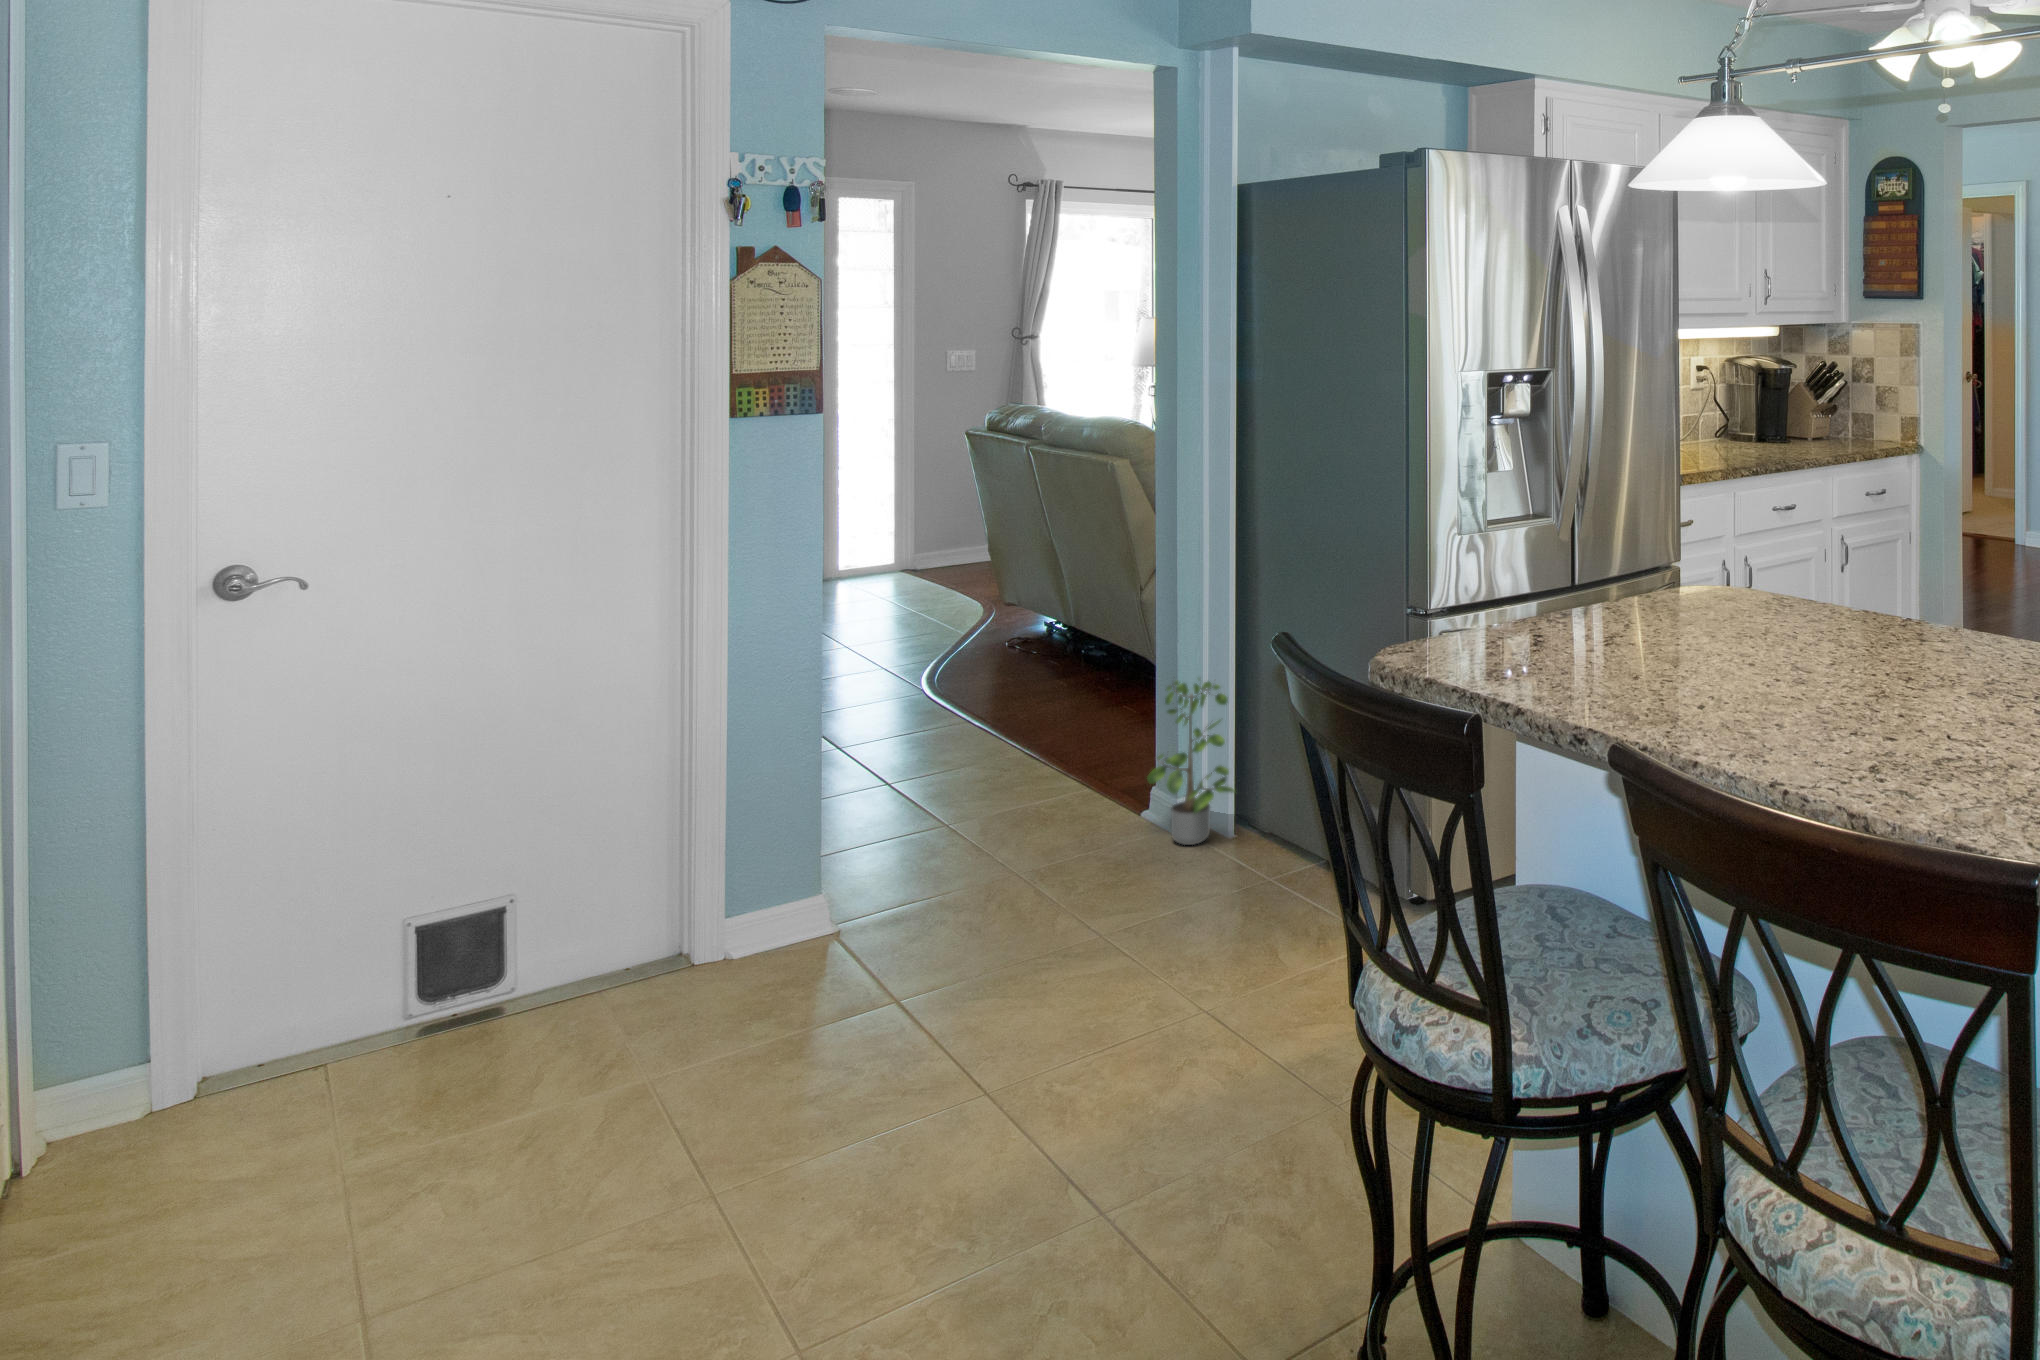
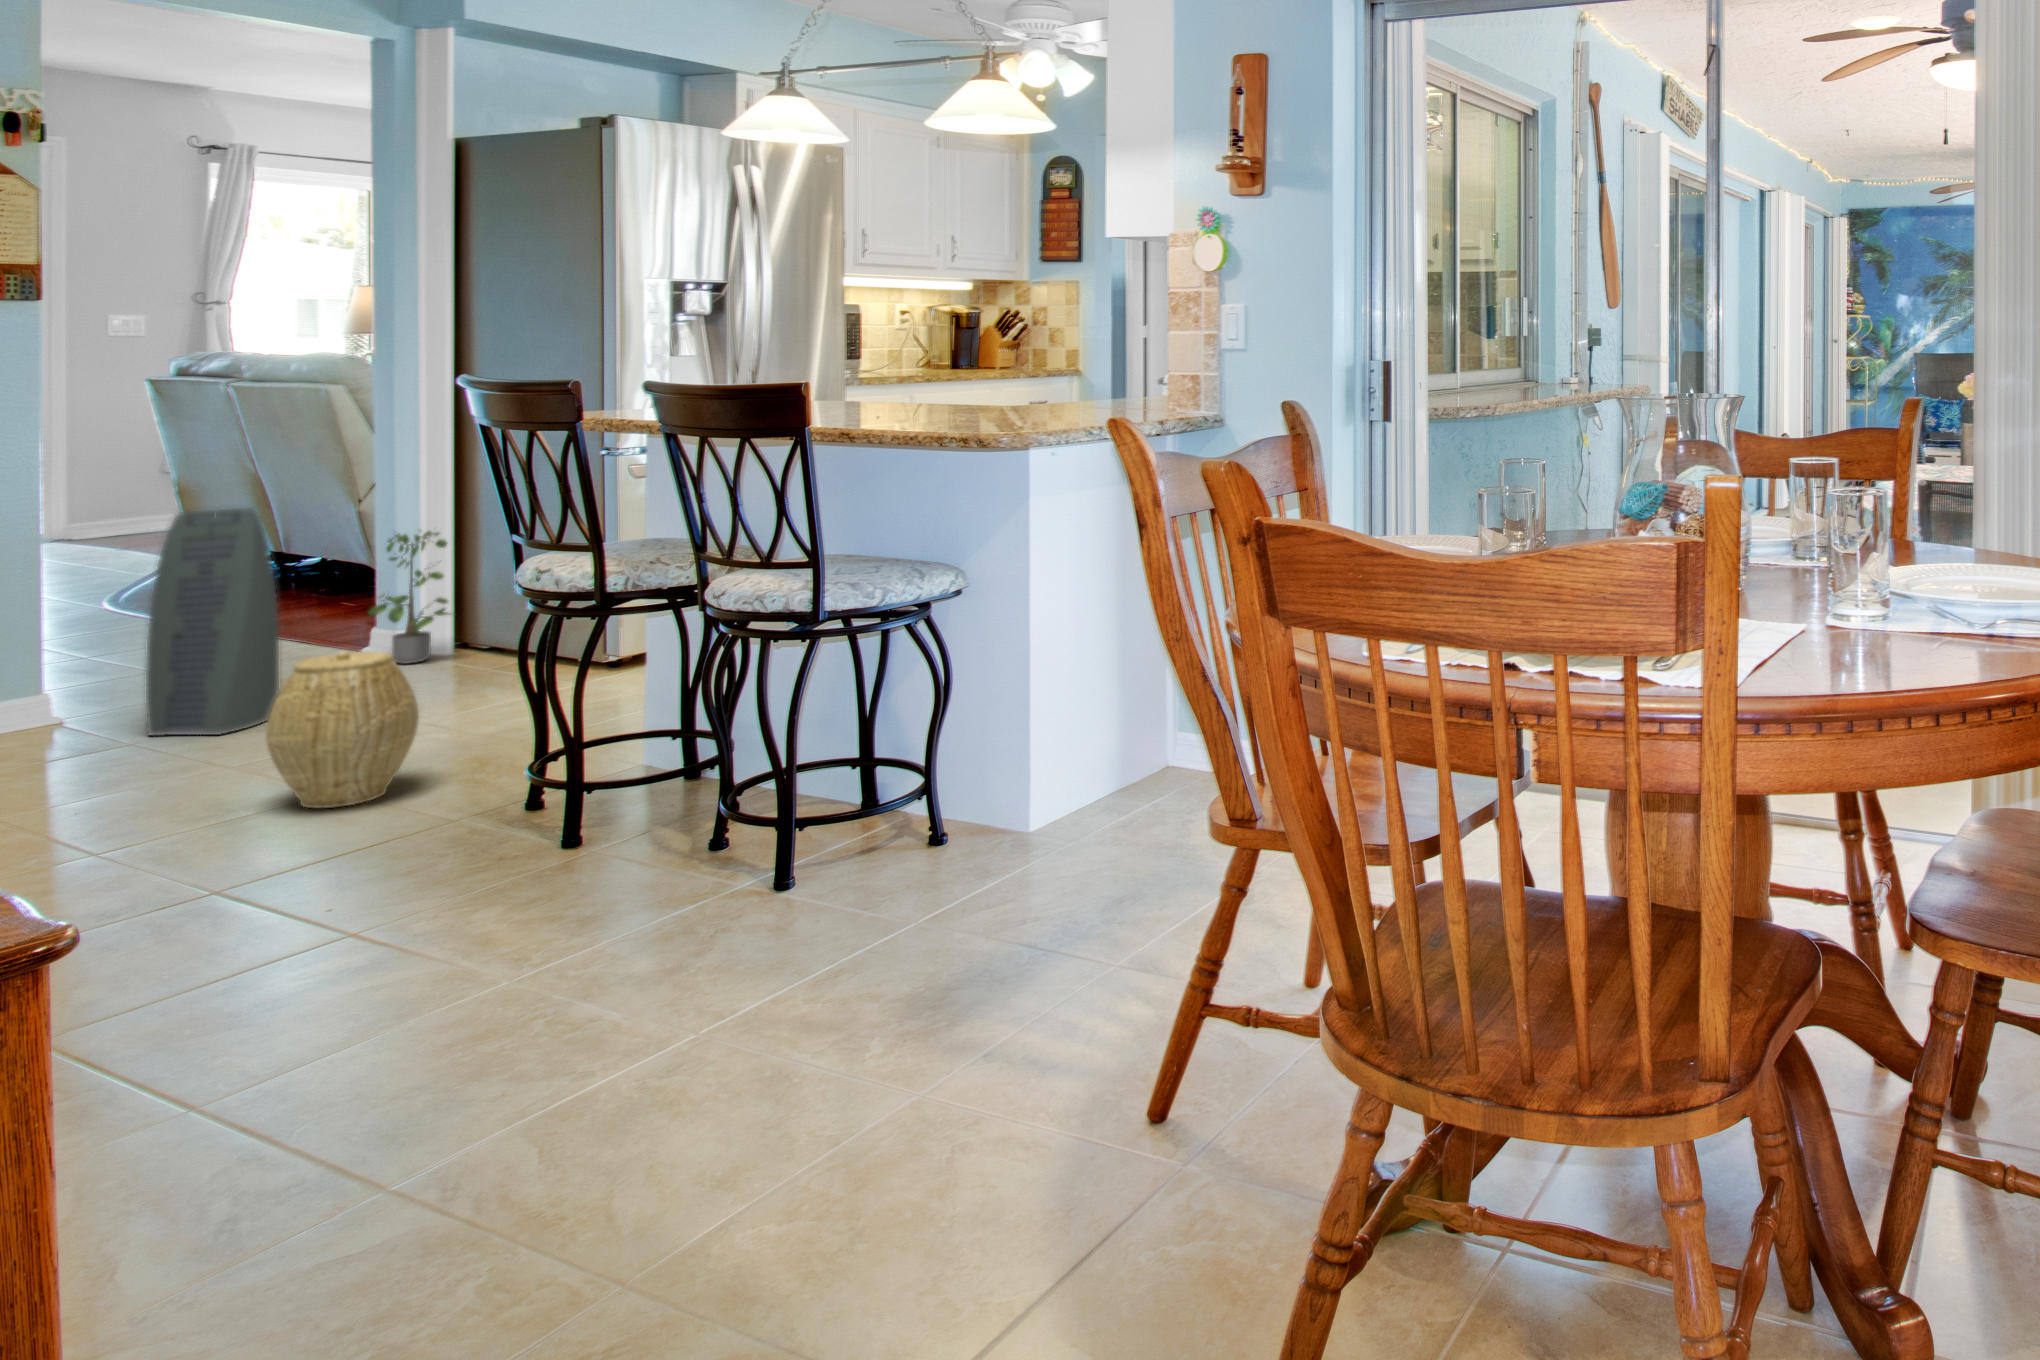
air purifier: none [919,683,1054,990] -> present [146,508,280,736]
woven basket: none [1024,991,1209,1255] -> present [266,651,419,808]

